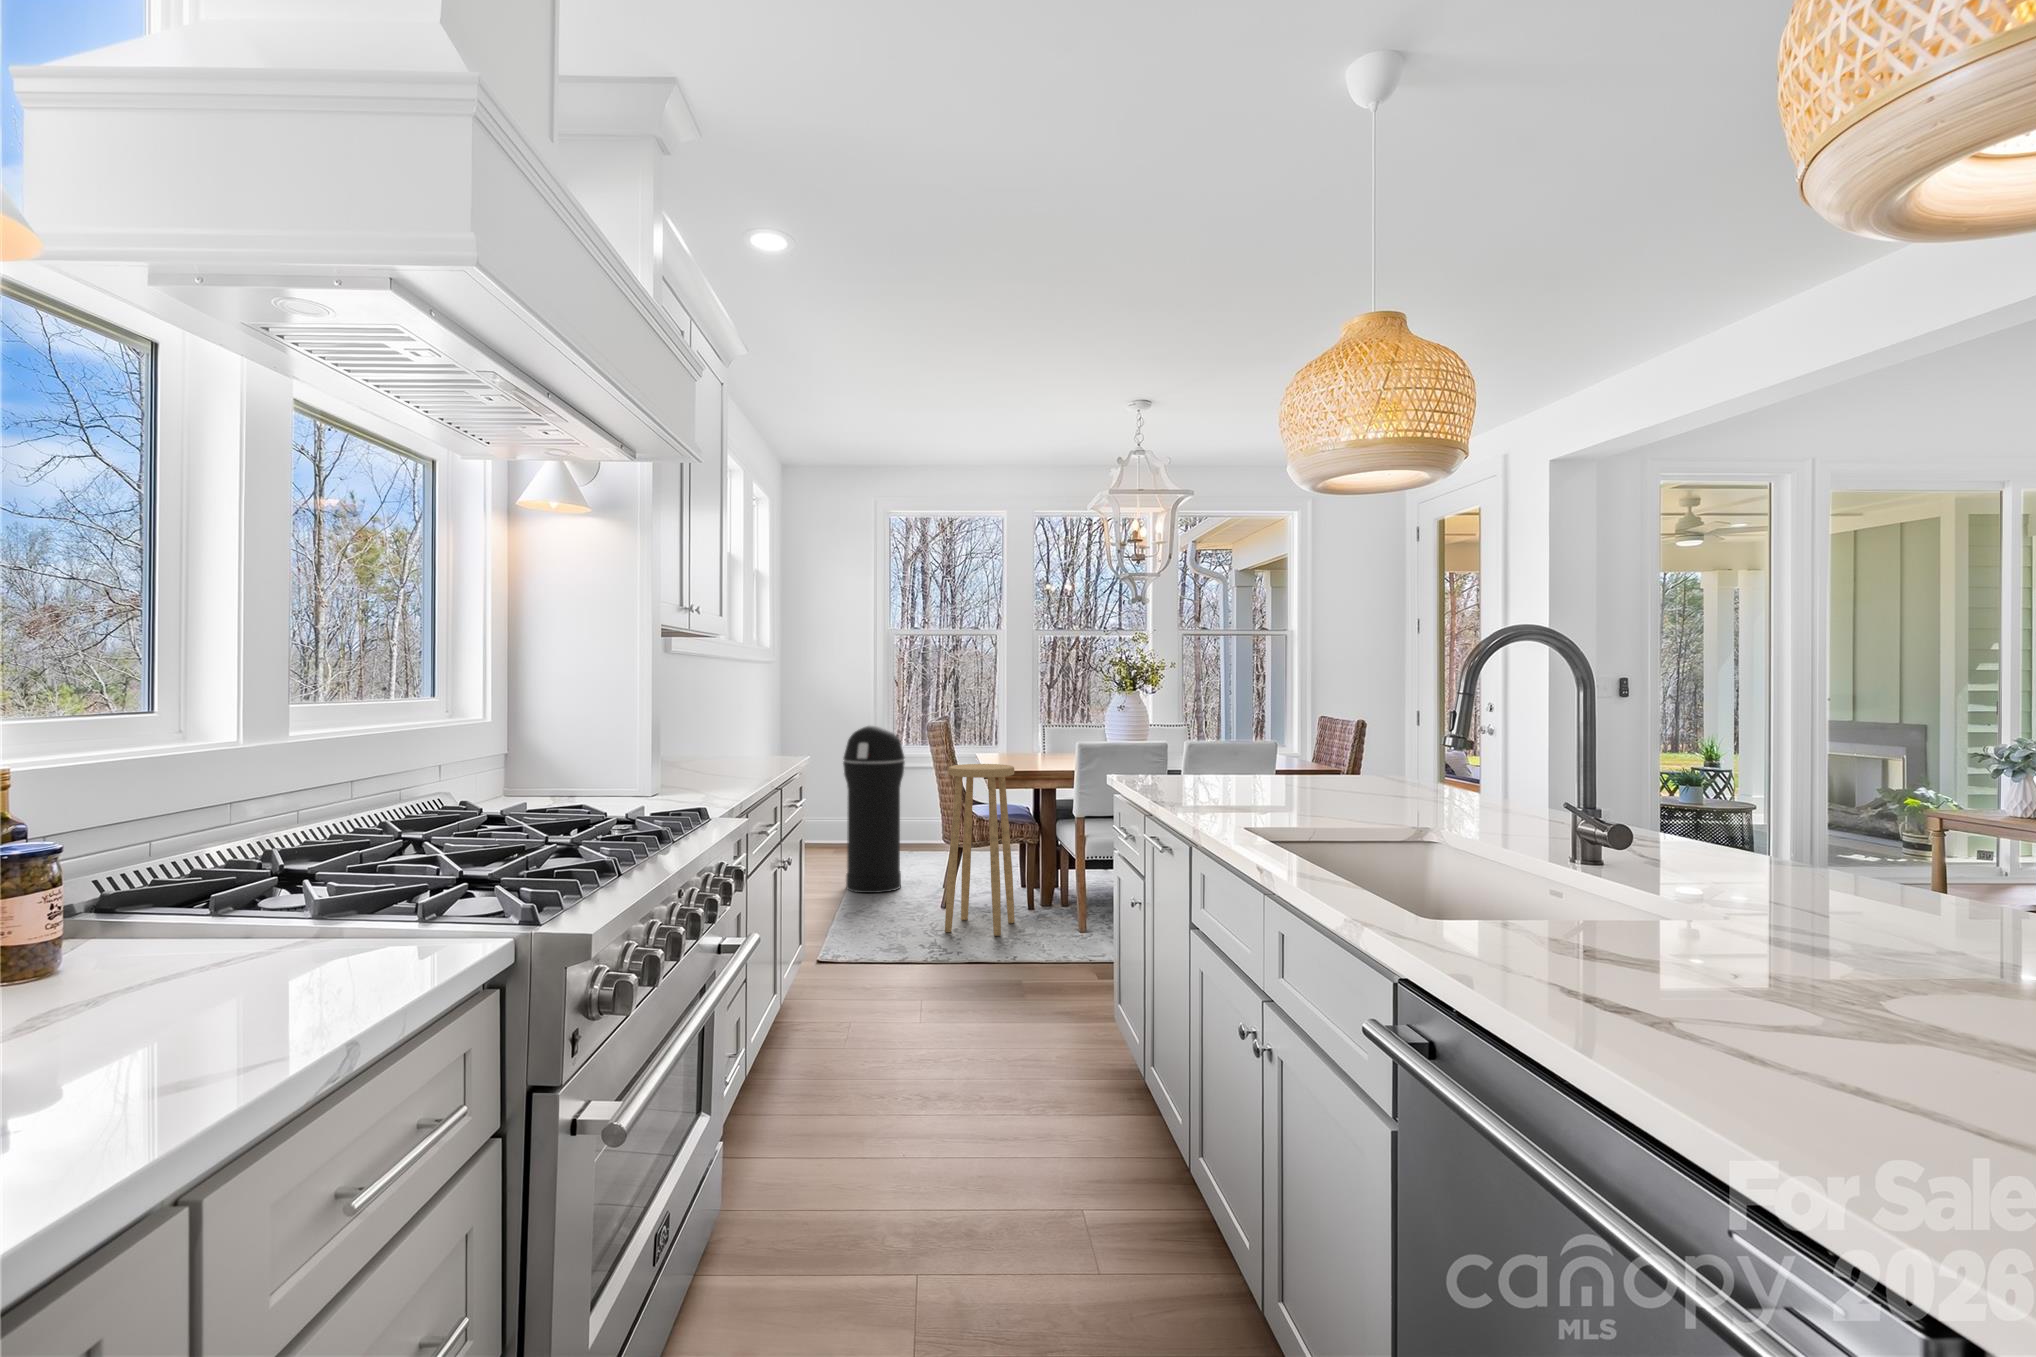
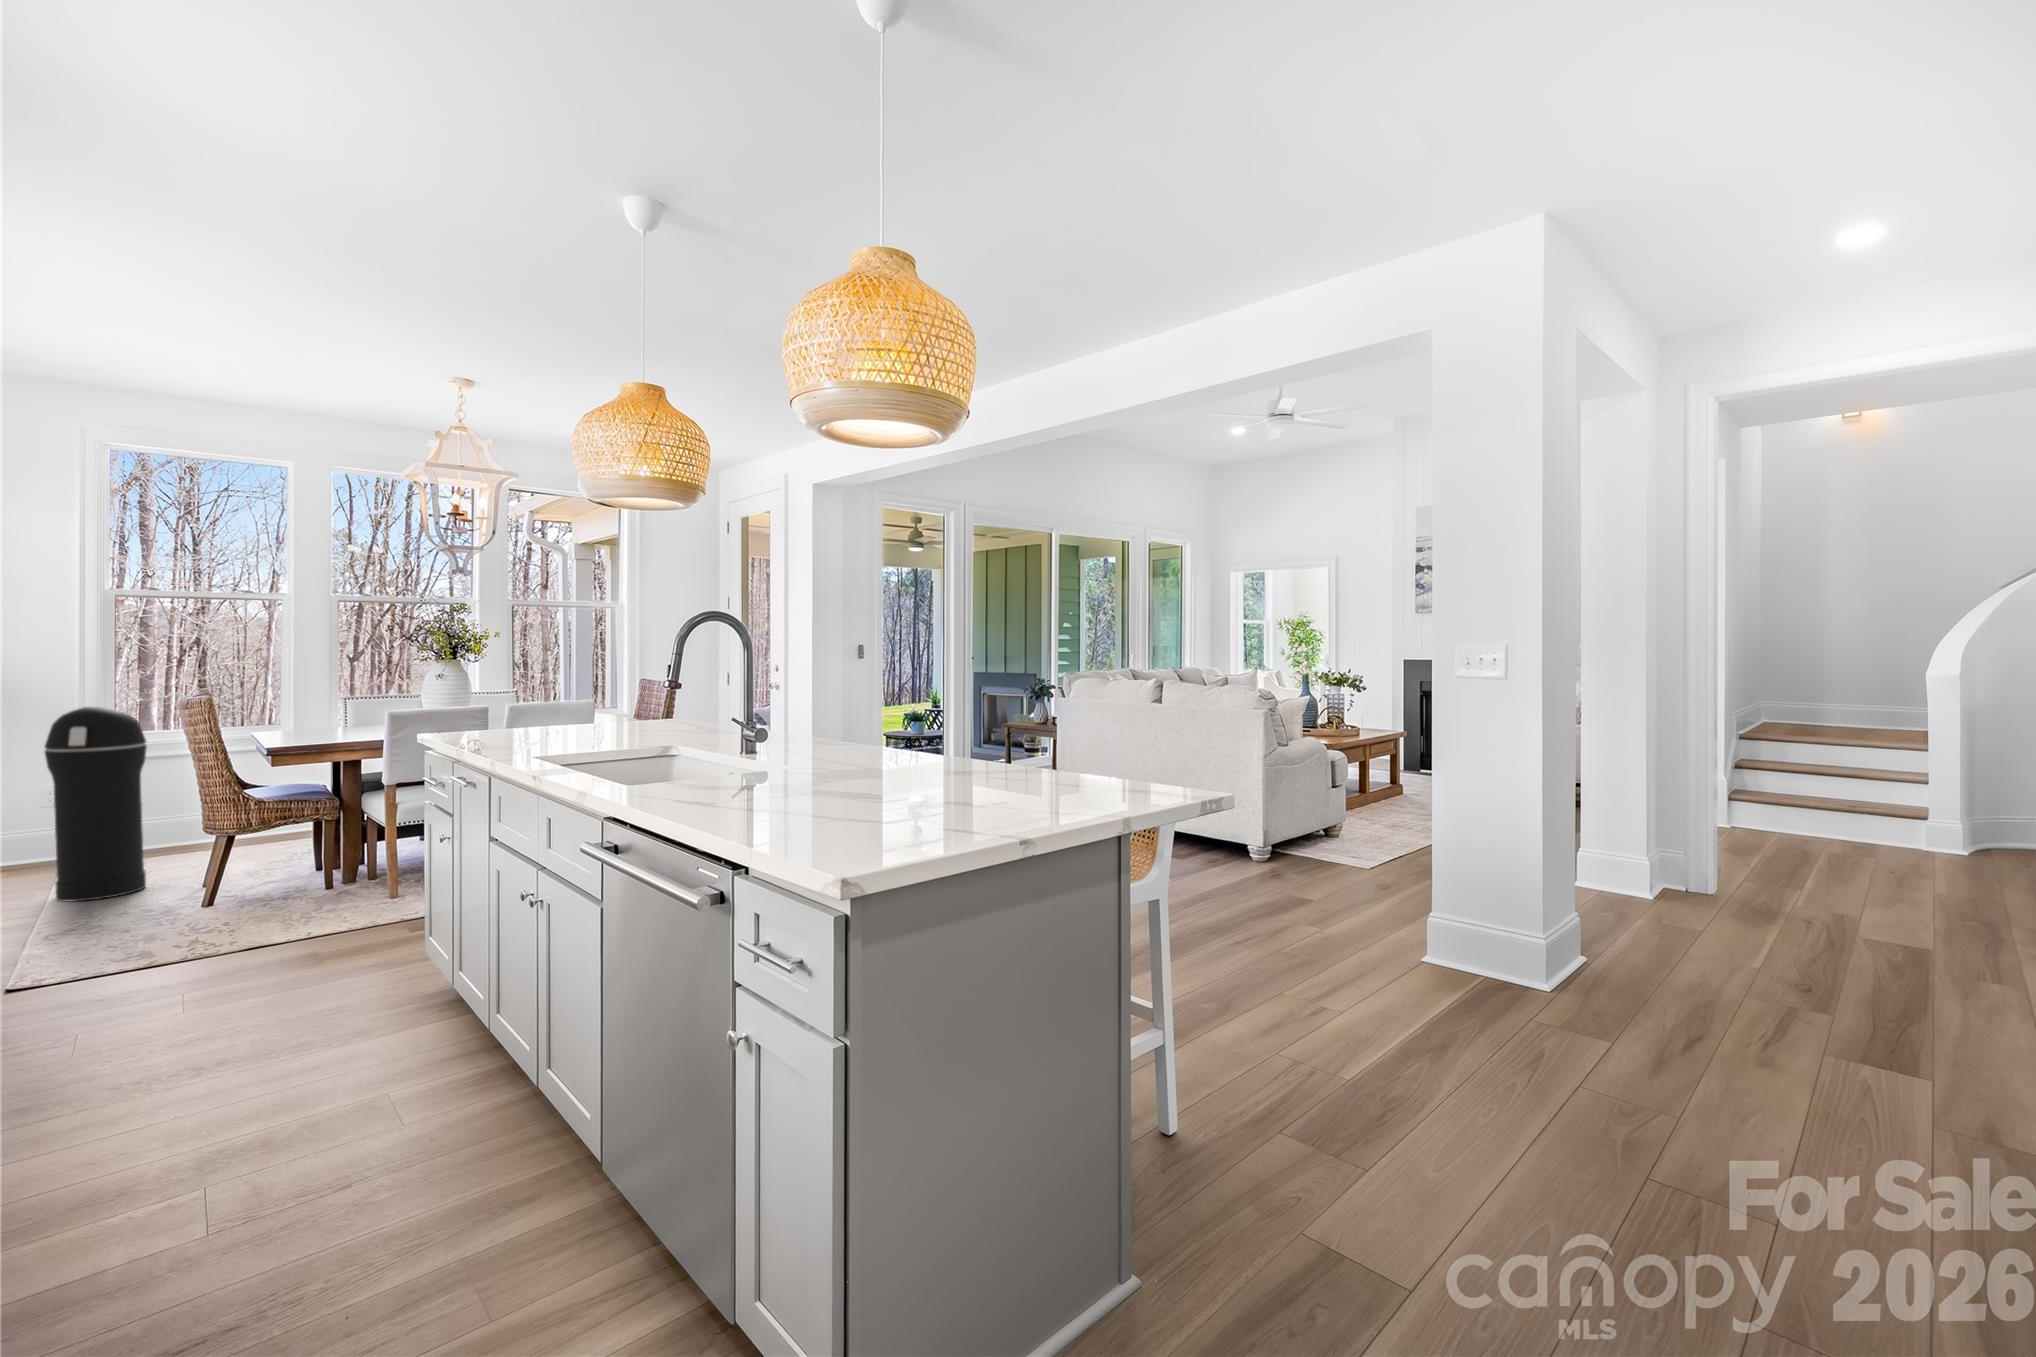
stool: present [945,764,1015,936] -> none [212,742,309,924]

